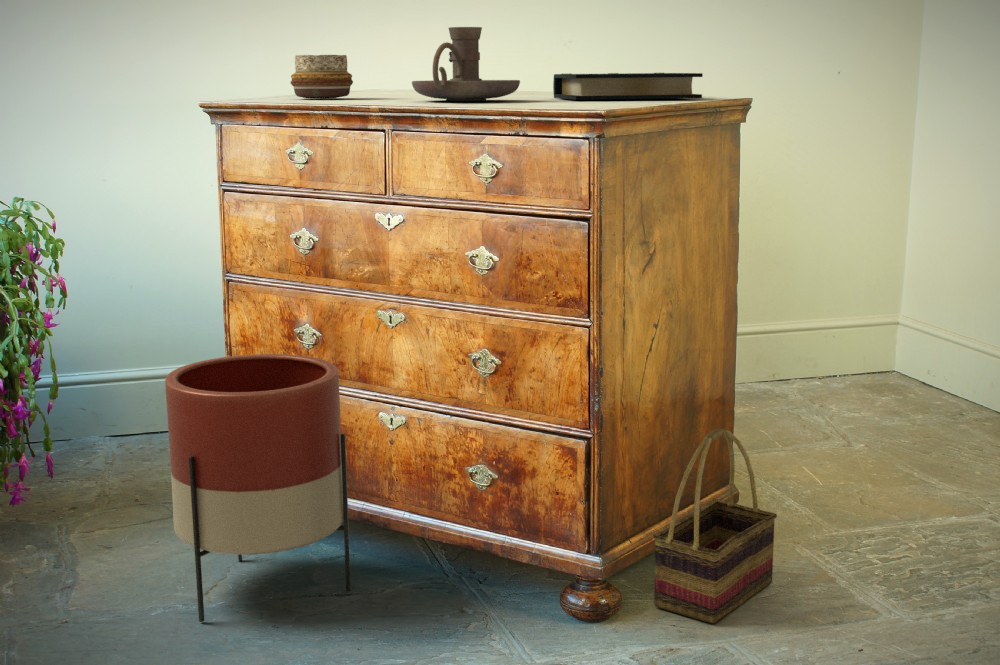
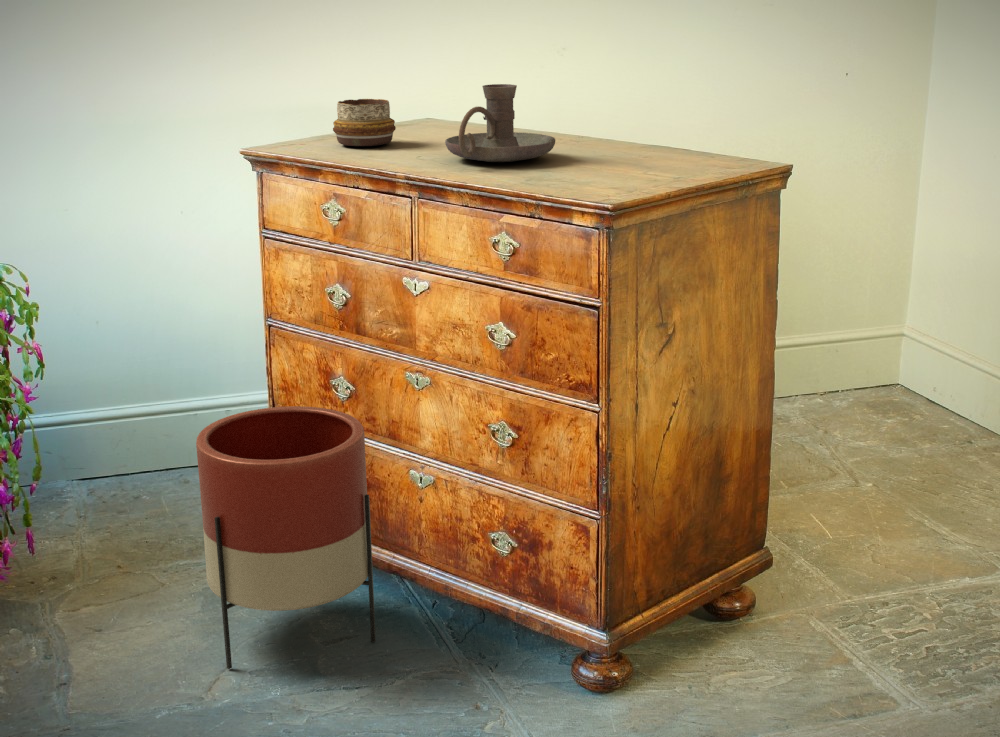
book: present [553,73,703,100] -> none [599,120,748,161]
basket: present [653,429,777,624] -> none [666,509,800,705]

